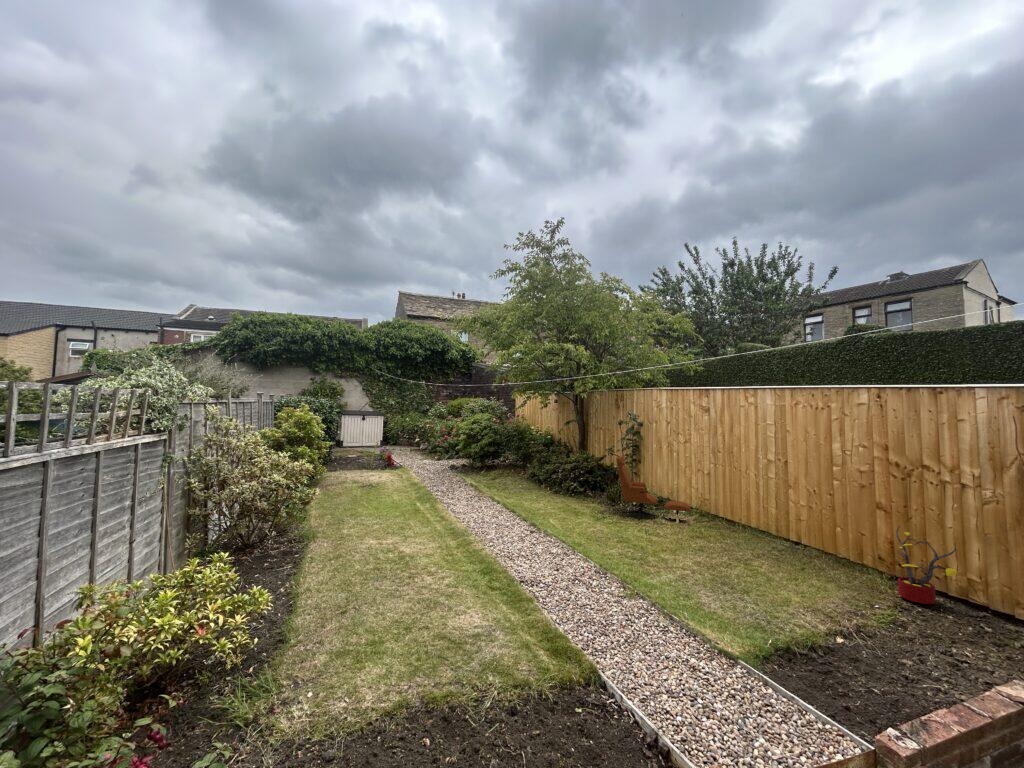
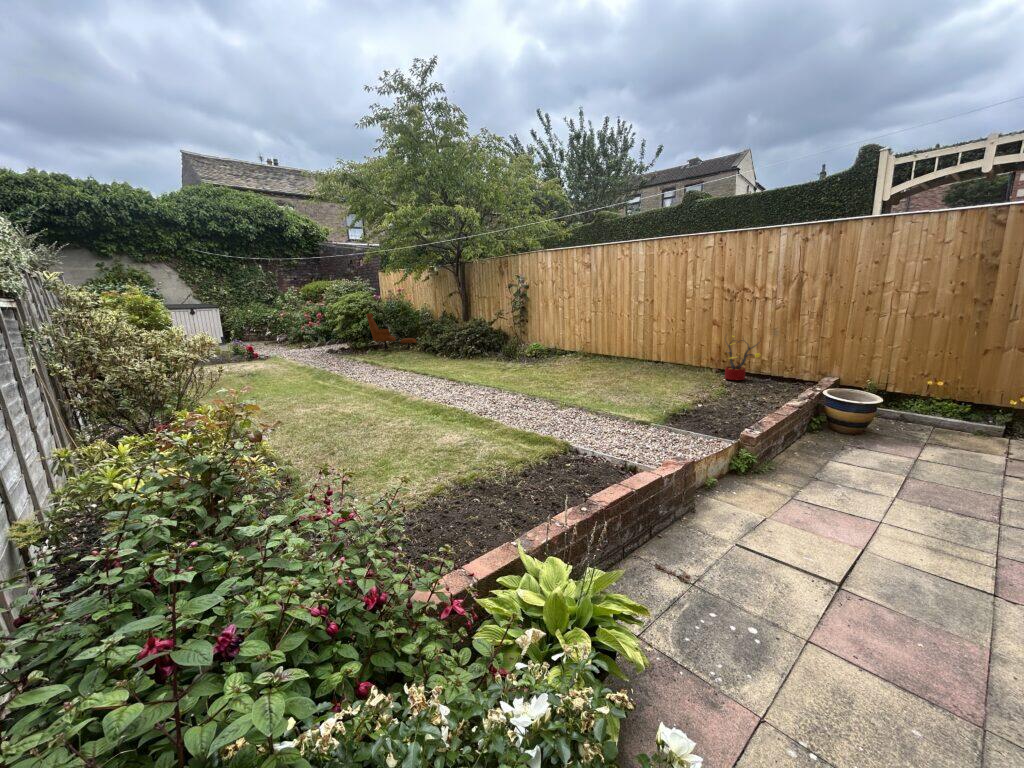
lounge chair: present [617,457,691,520] -> present [366,313,416,351]

